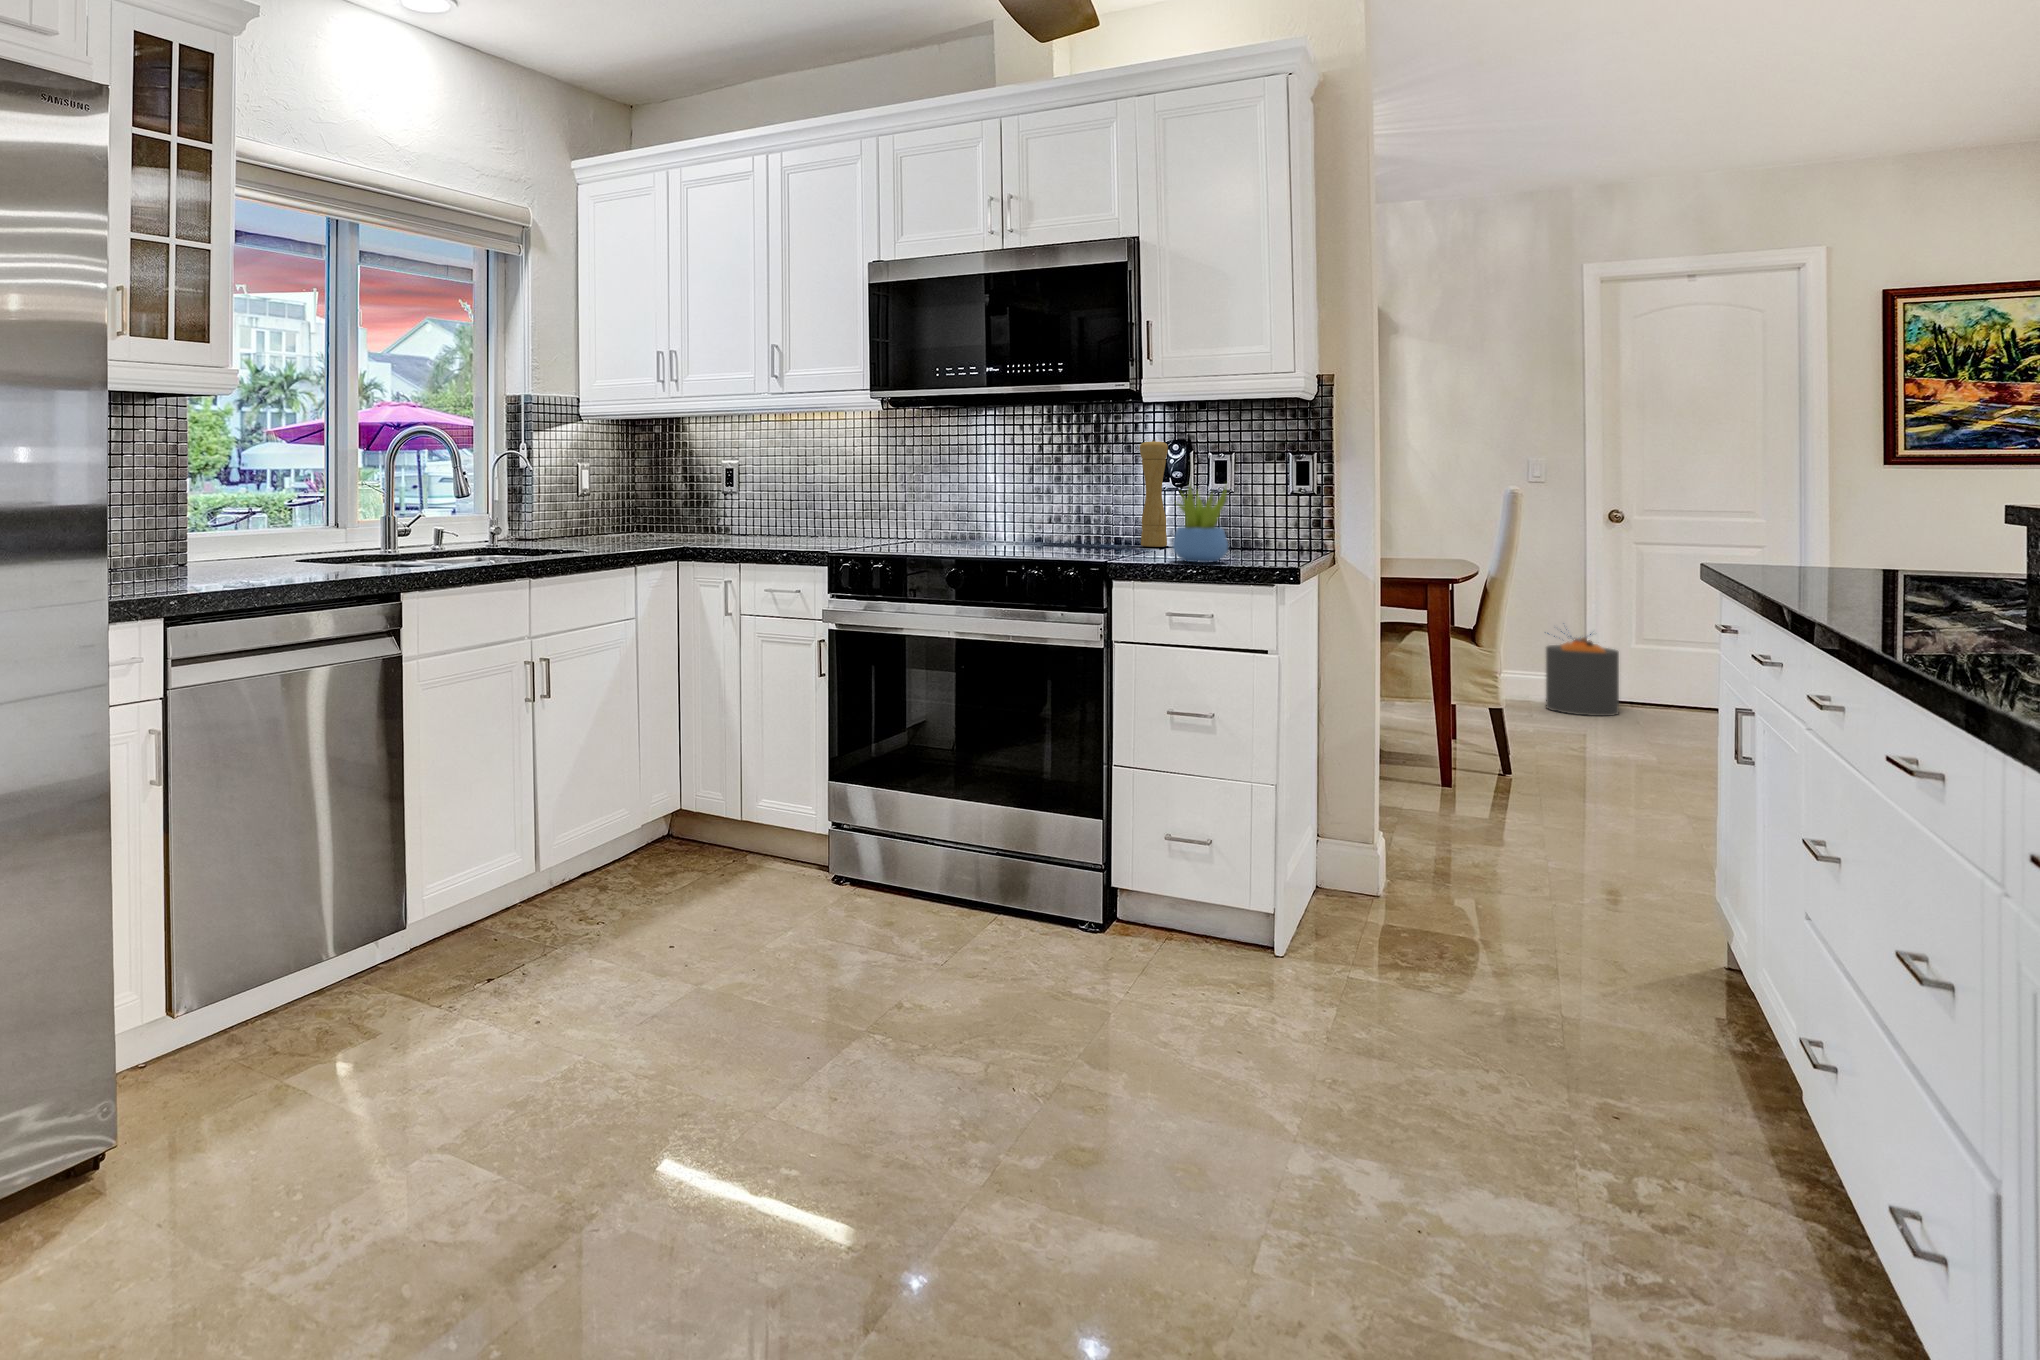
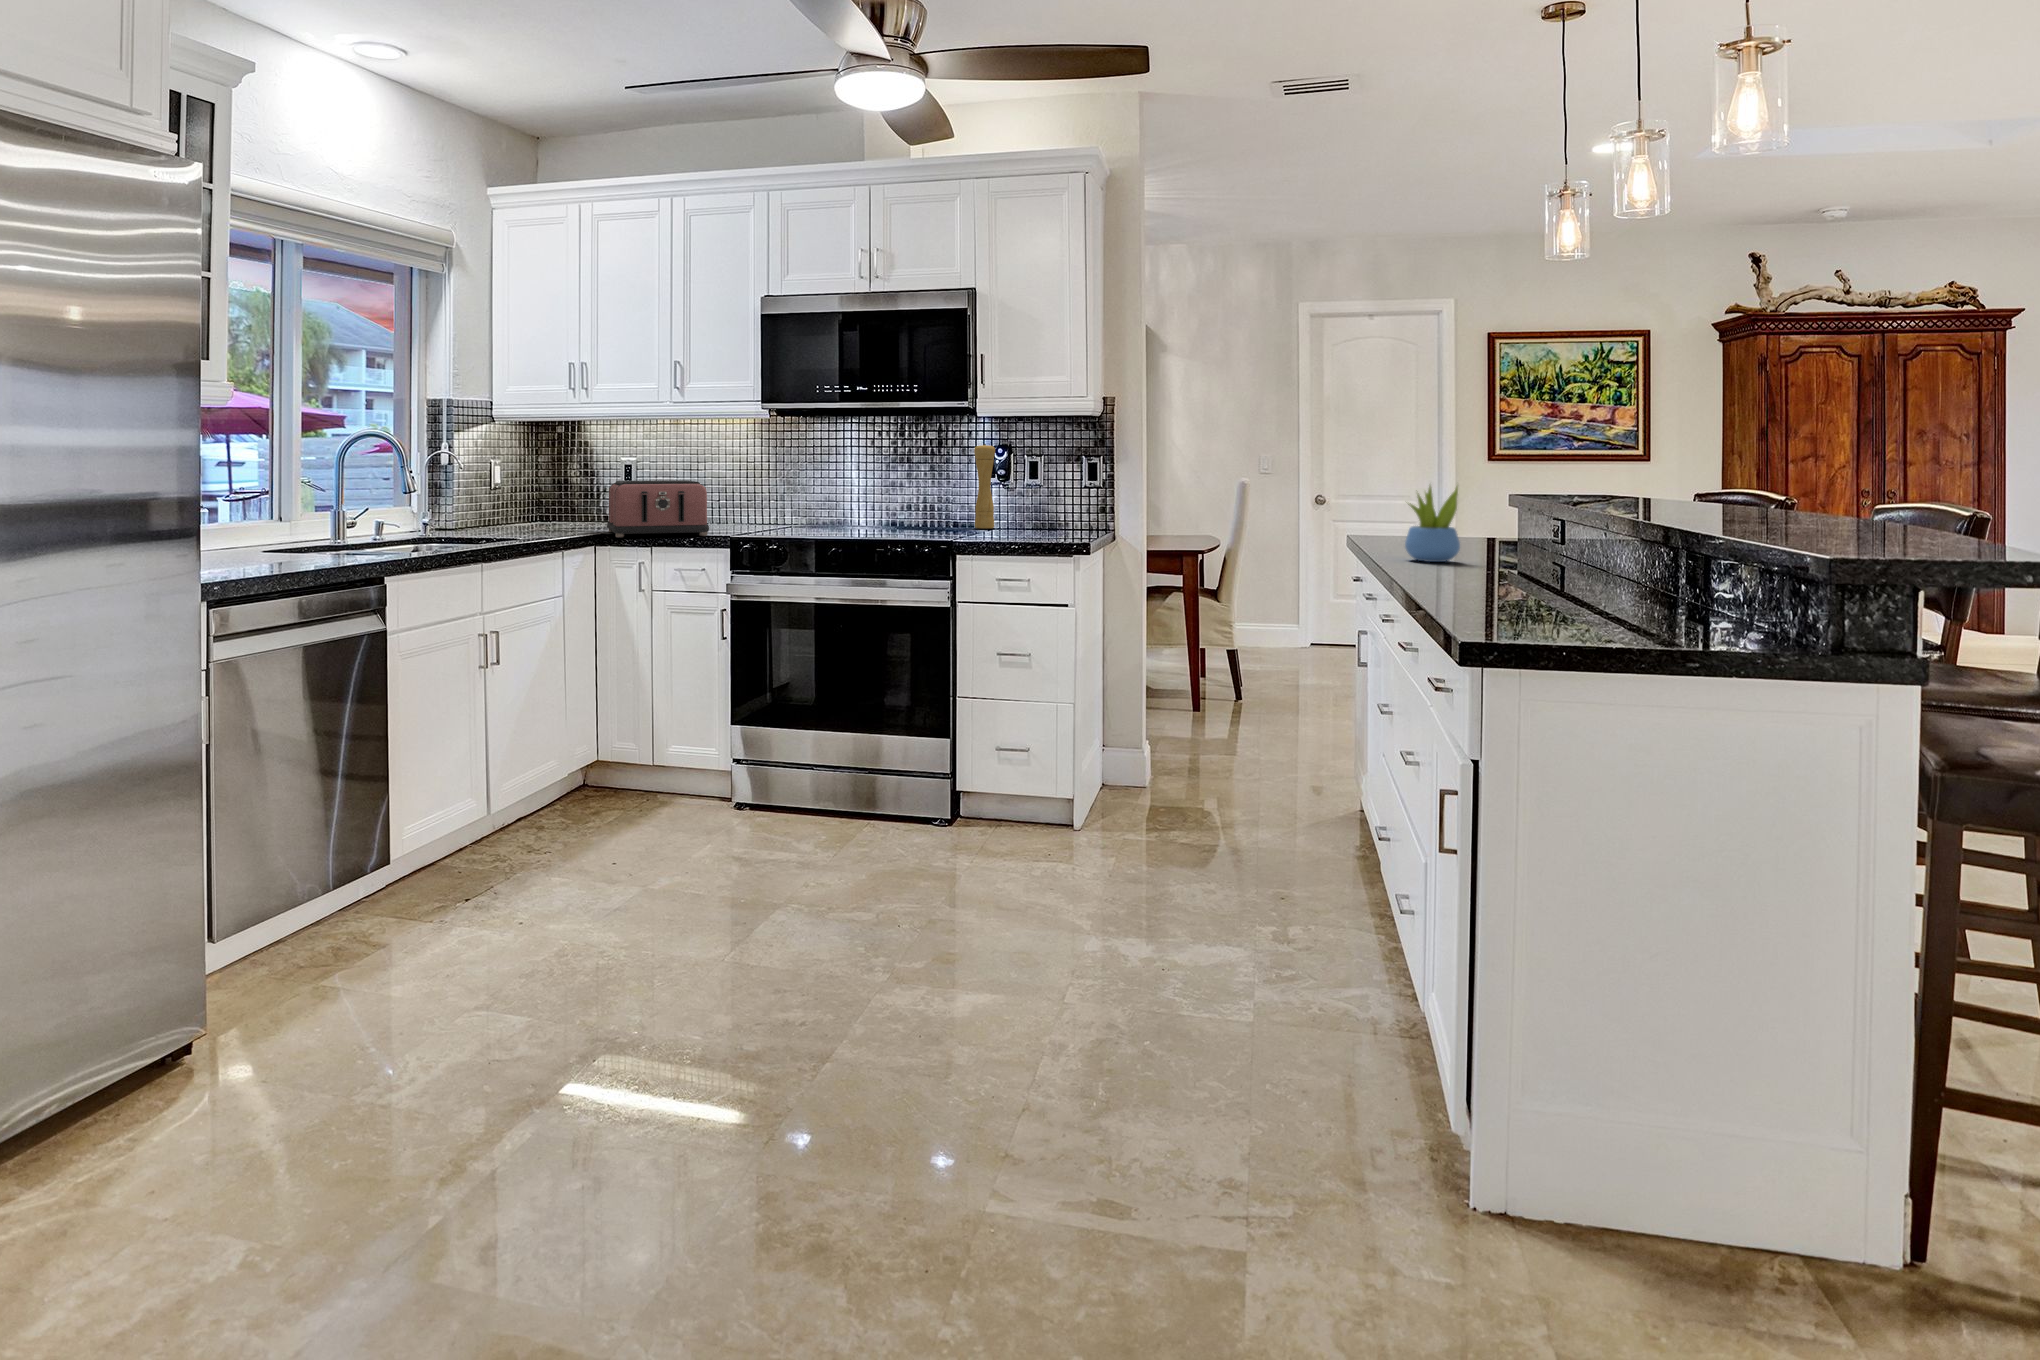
toaster: none [693,485,807,551] -> present [607,480,709,537]
succulent plant: present [1173,486,1228,563] -> present [1405,486,1460,562]
trash can: present [1545,623,1619,716] -> none [1266,581,1318,654]

